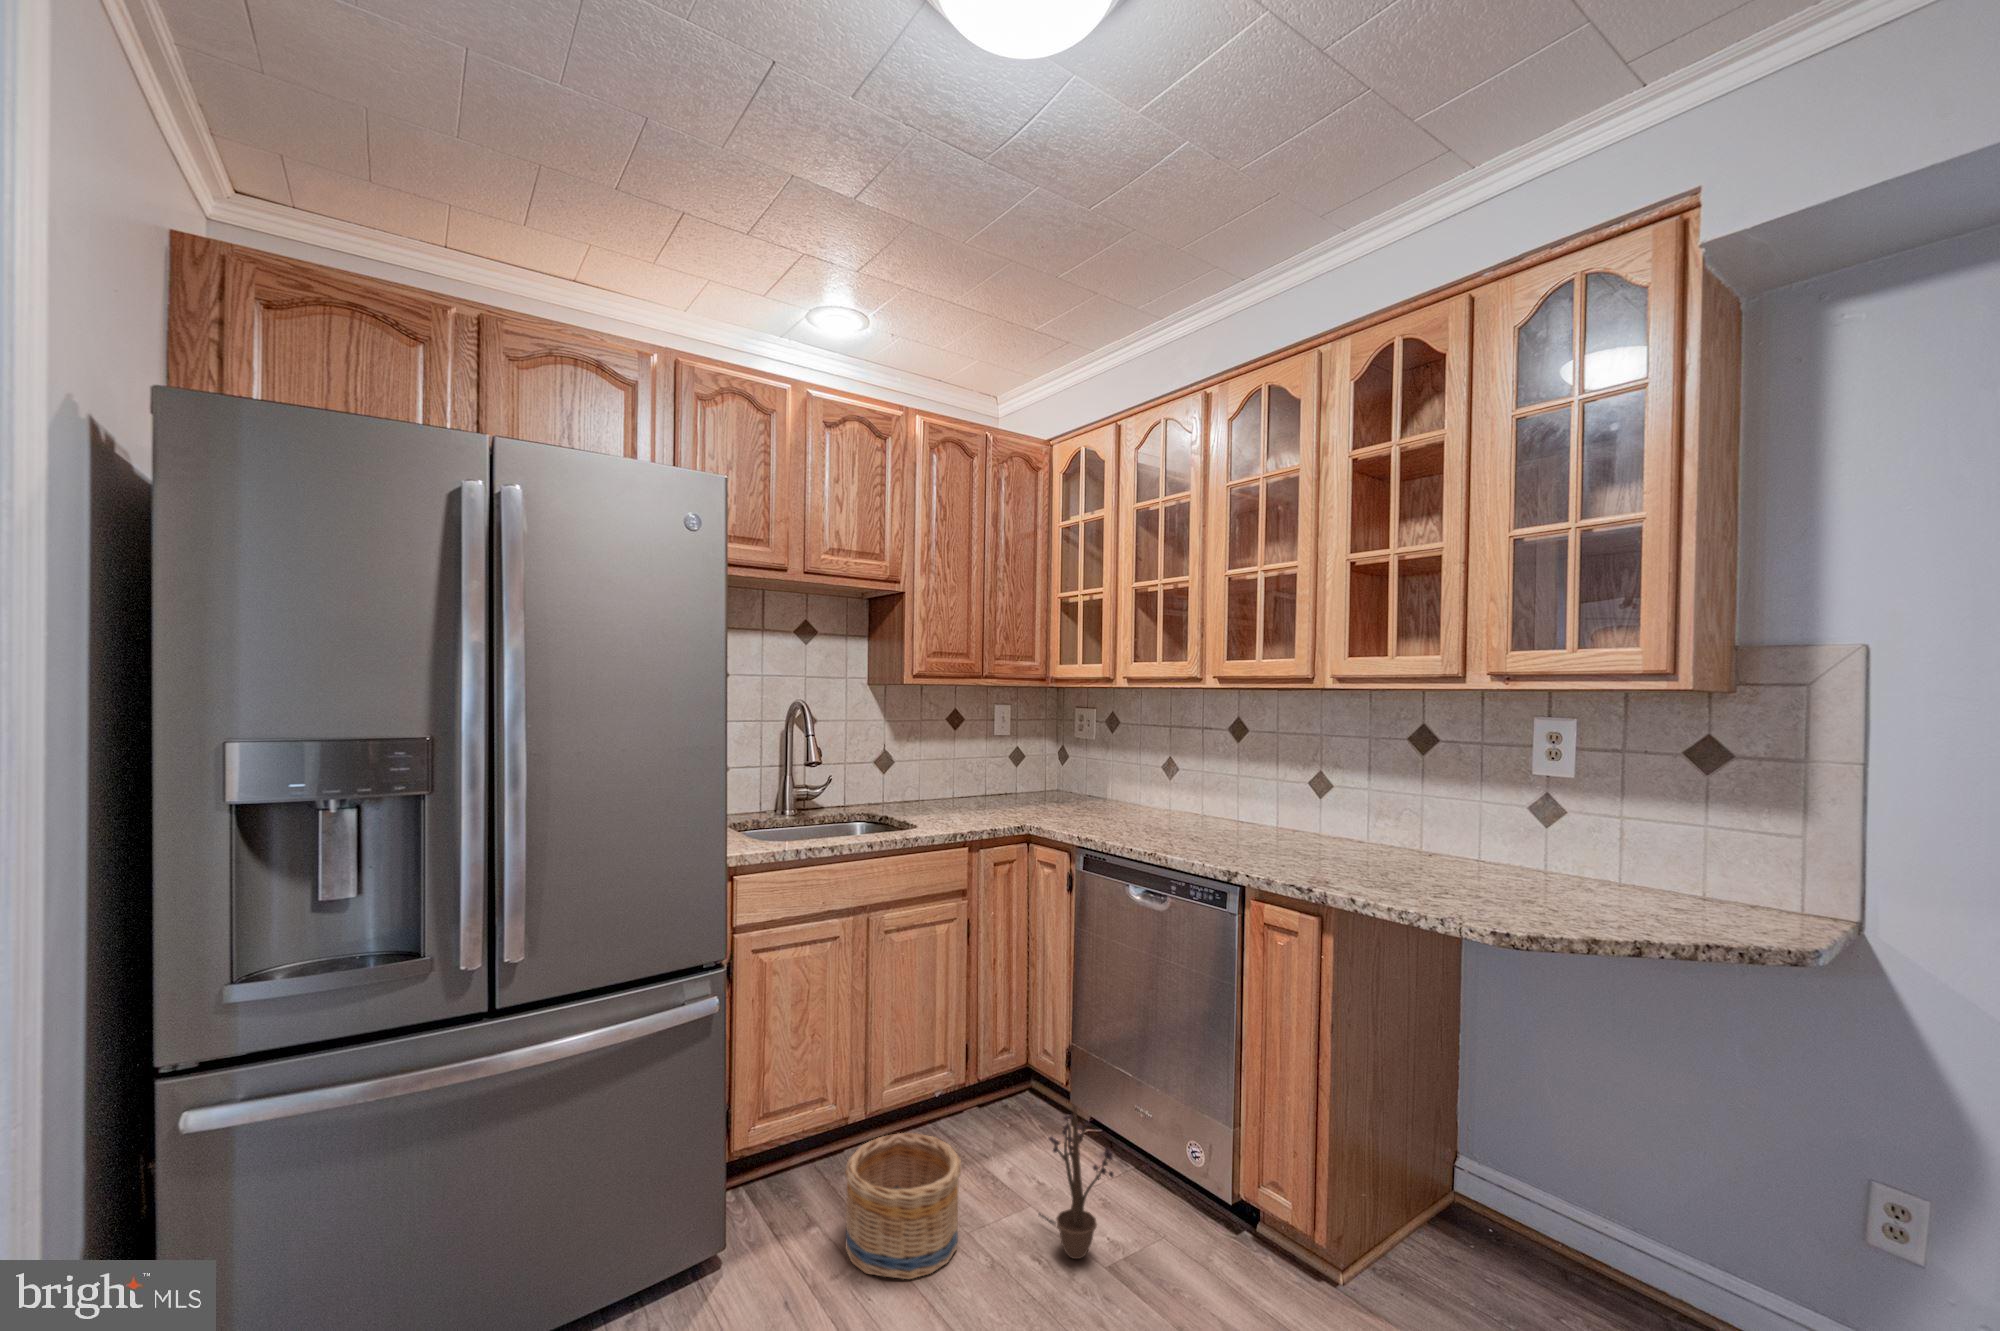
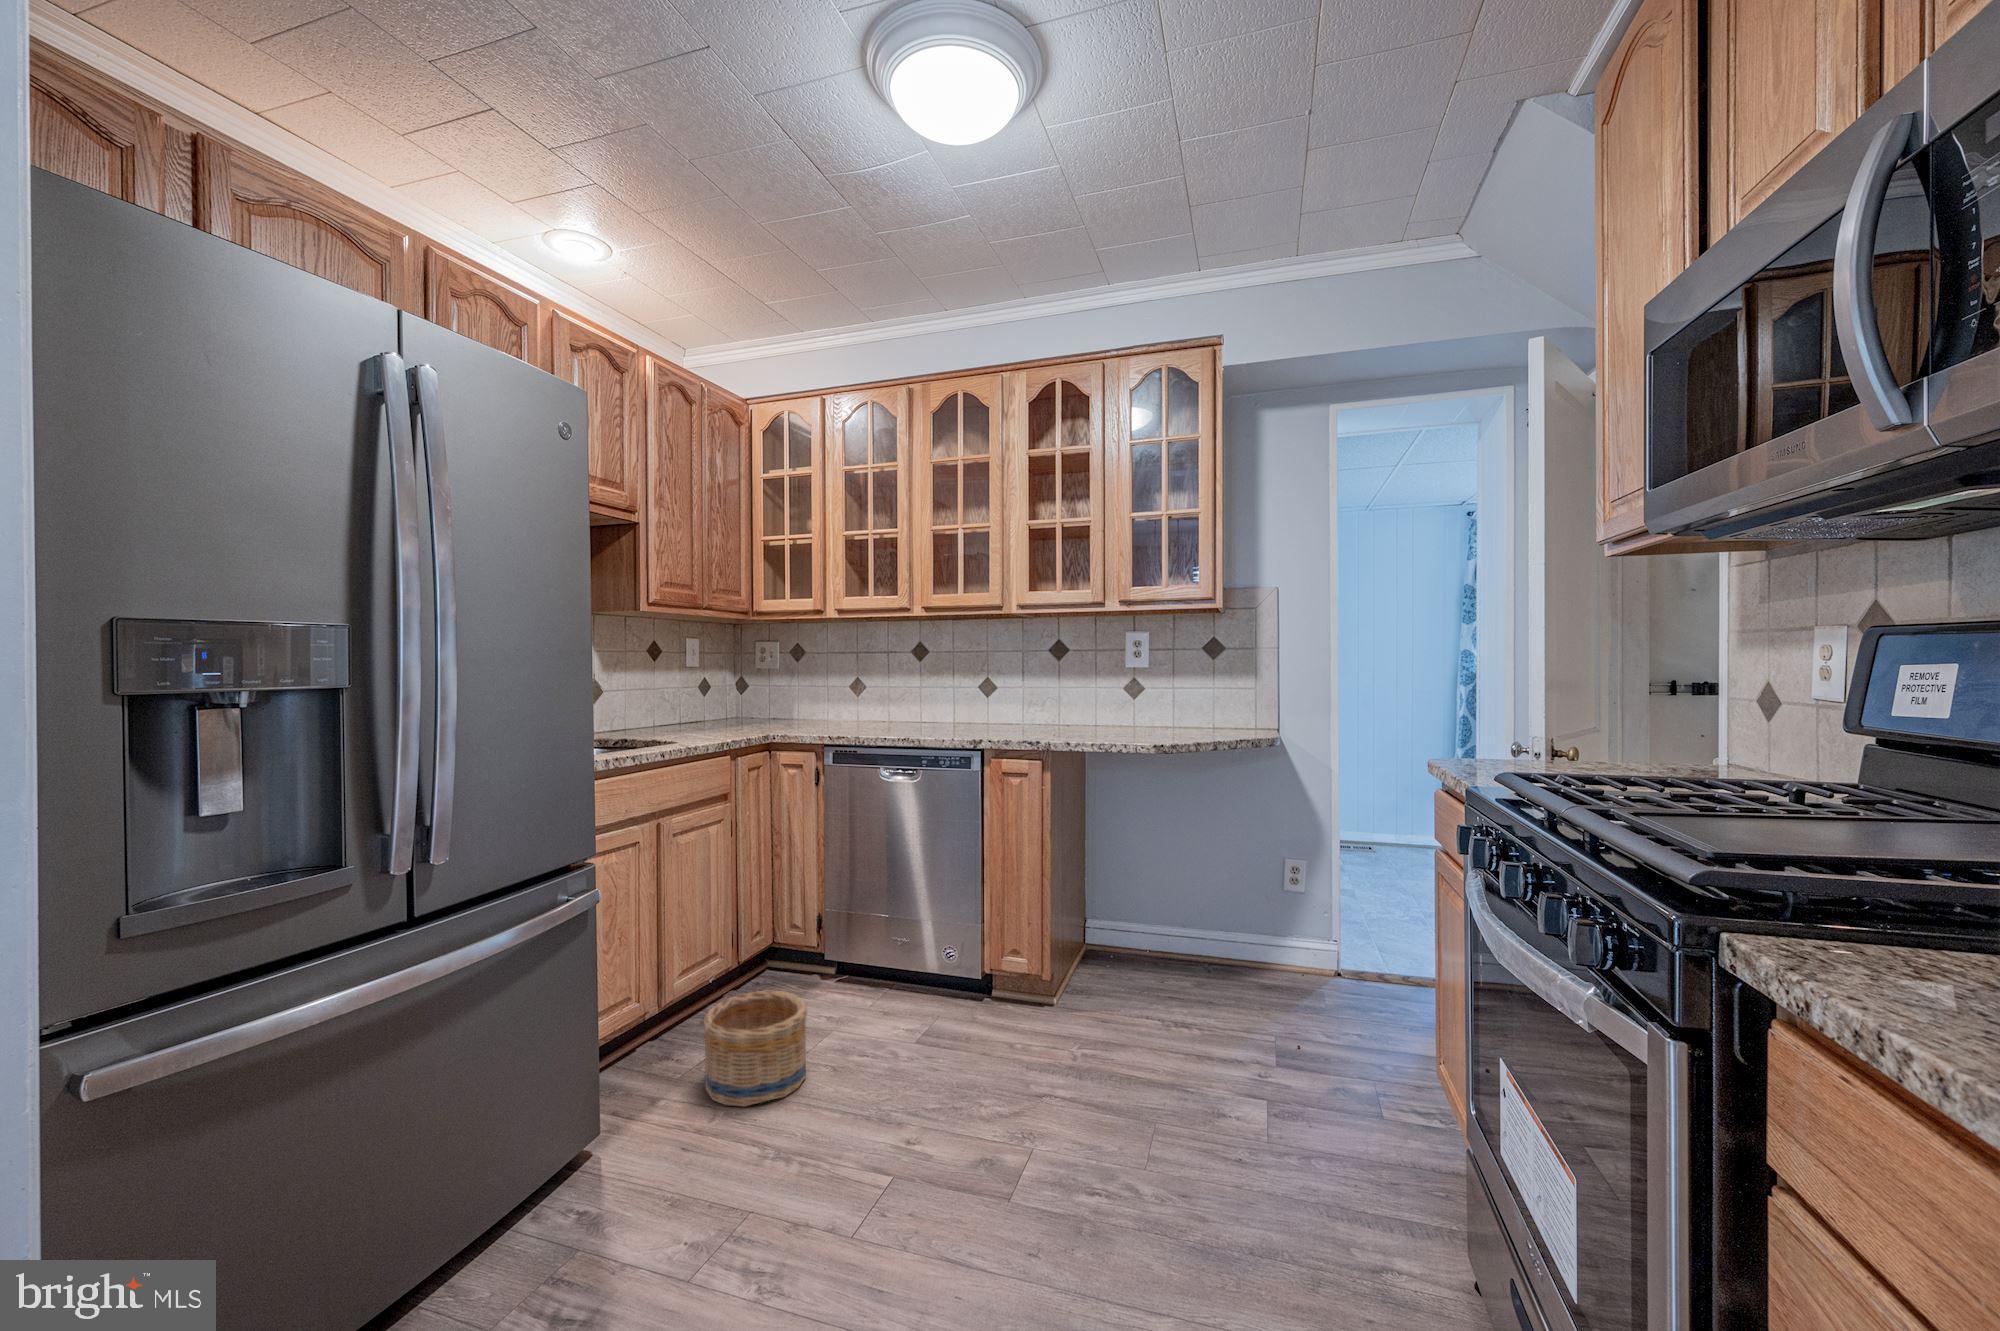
decorative plant: present [1039,1105,1113,1259] -> none [851,928,929,1045]

